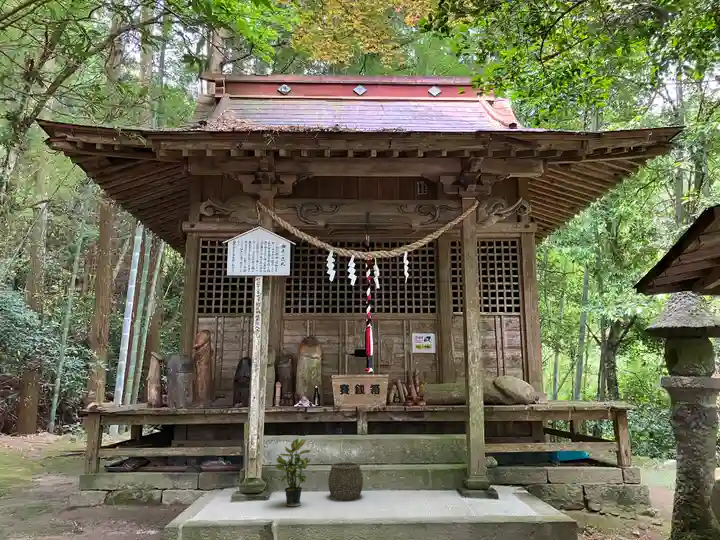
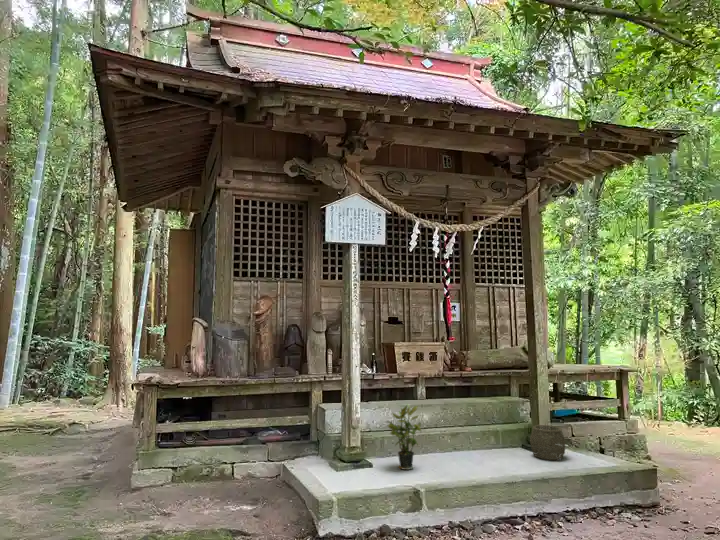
woven basket: present [328,462,363,500] -> present [530,425,565,460]

